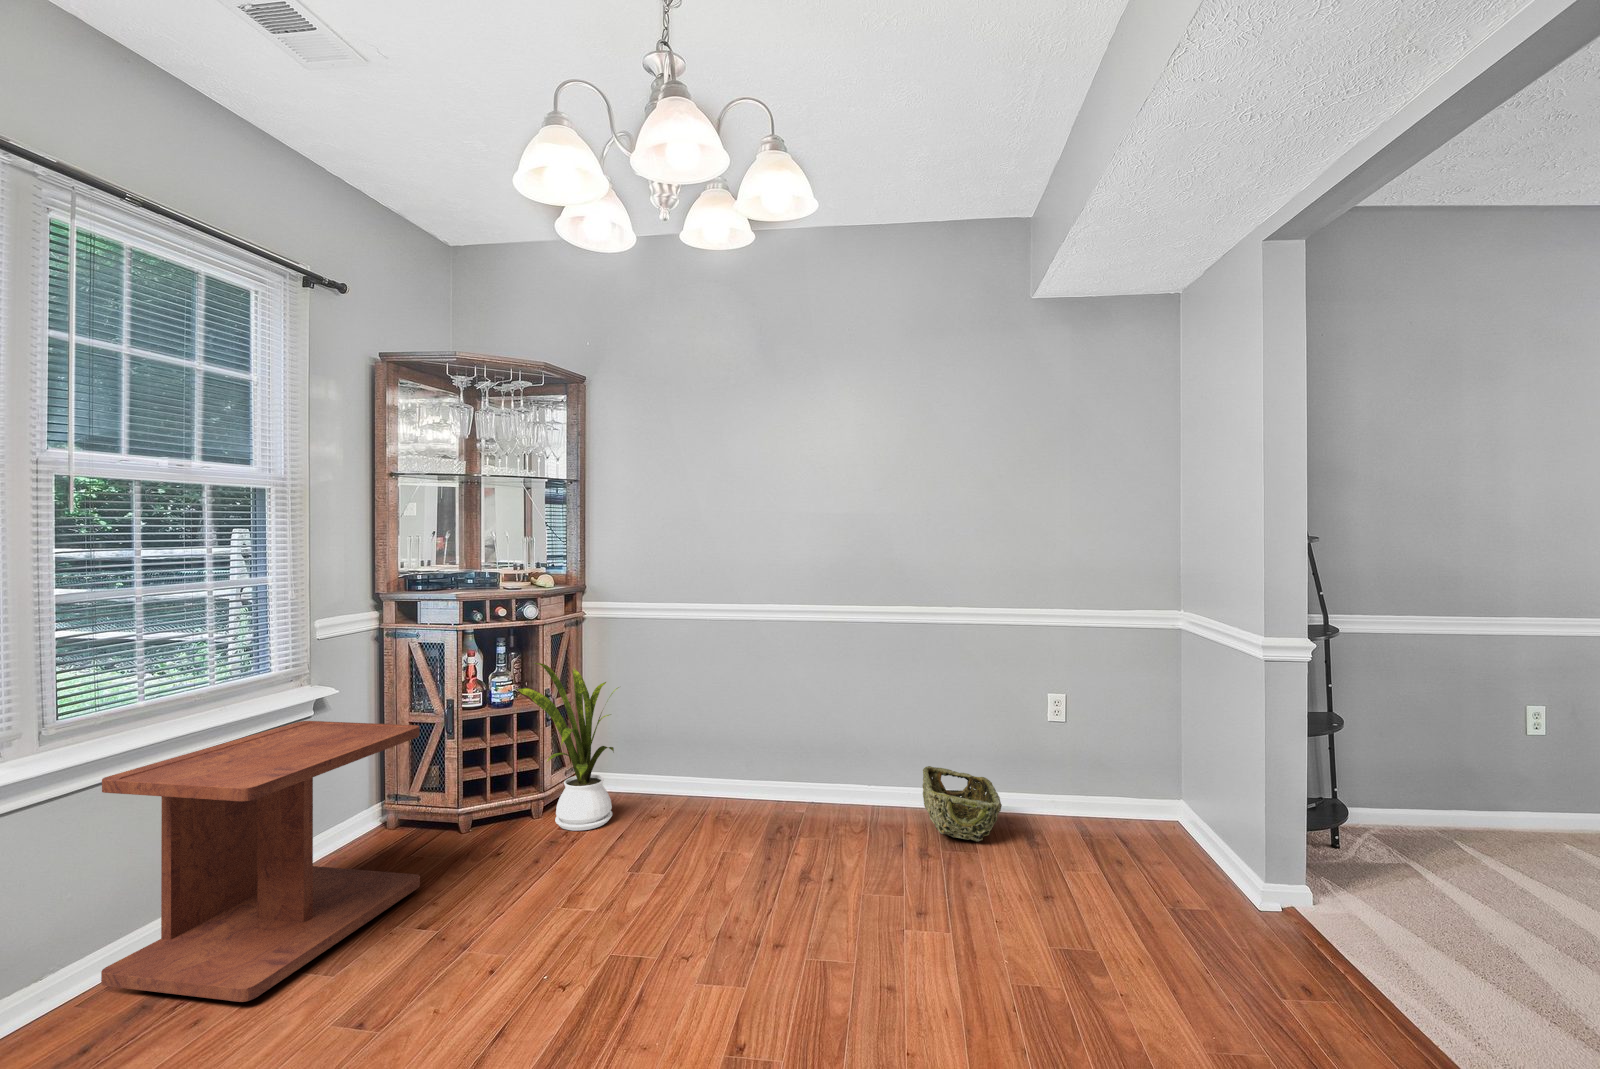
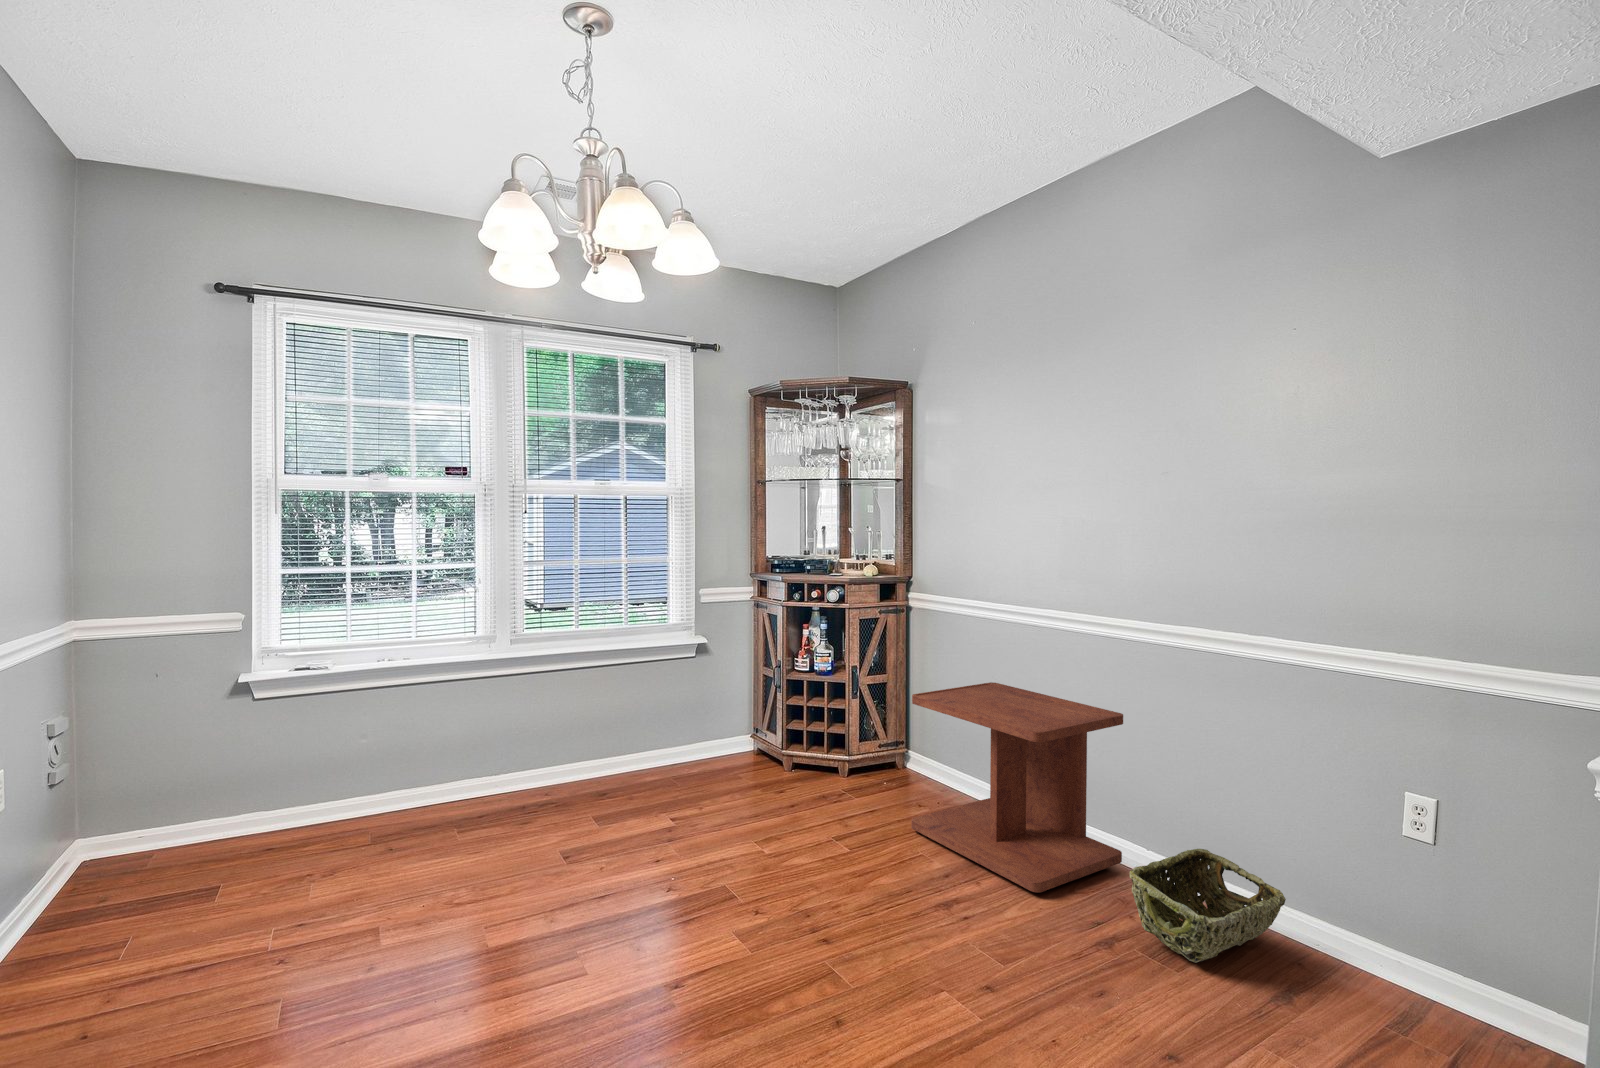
house plant: present [518,663,619,831] -> none [809,640,907,798]
side table: present [101,721,420,1002] -> present [912,682,1123,893]

